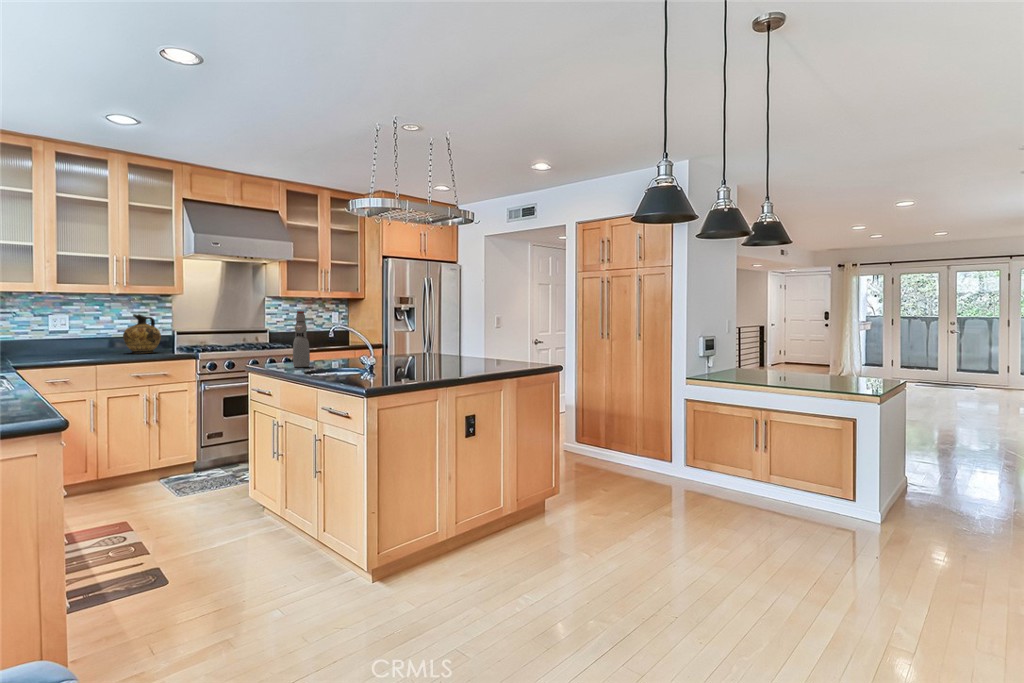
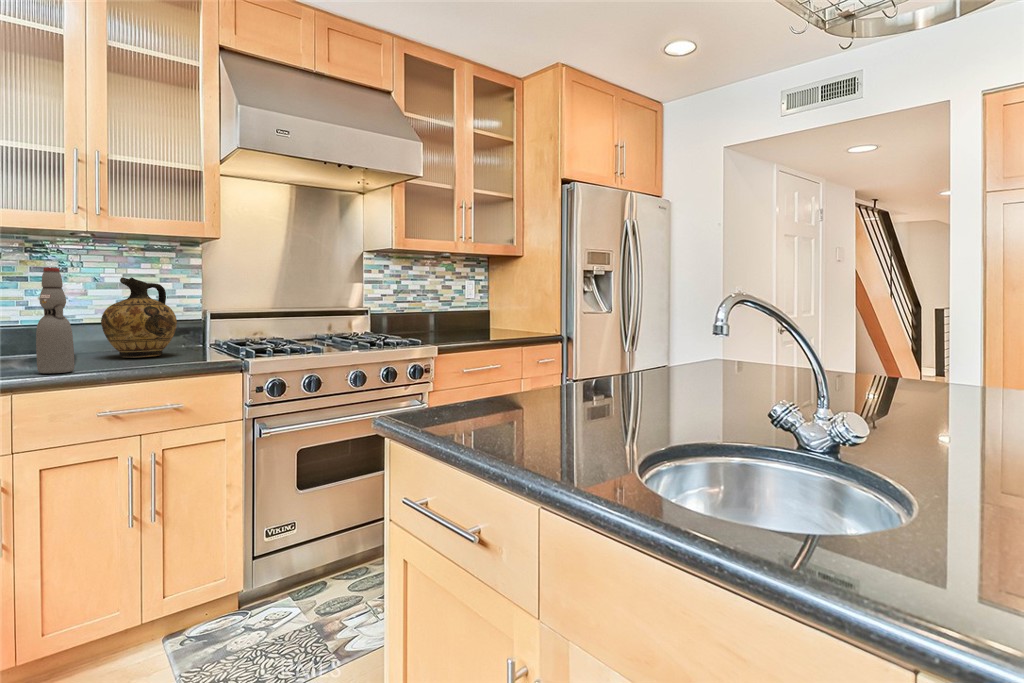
bottle: present [293,311,310,367] -> present [36,267,74,374]

